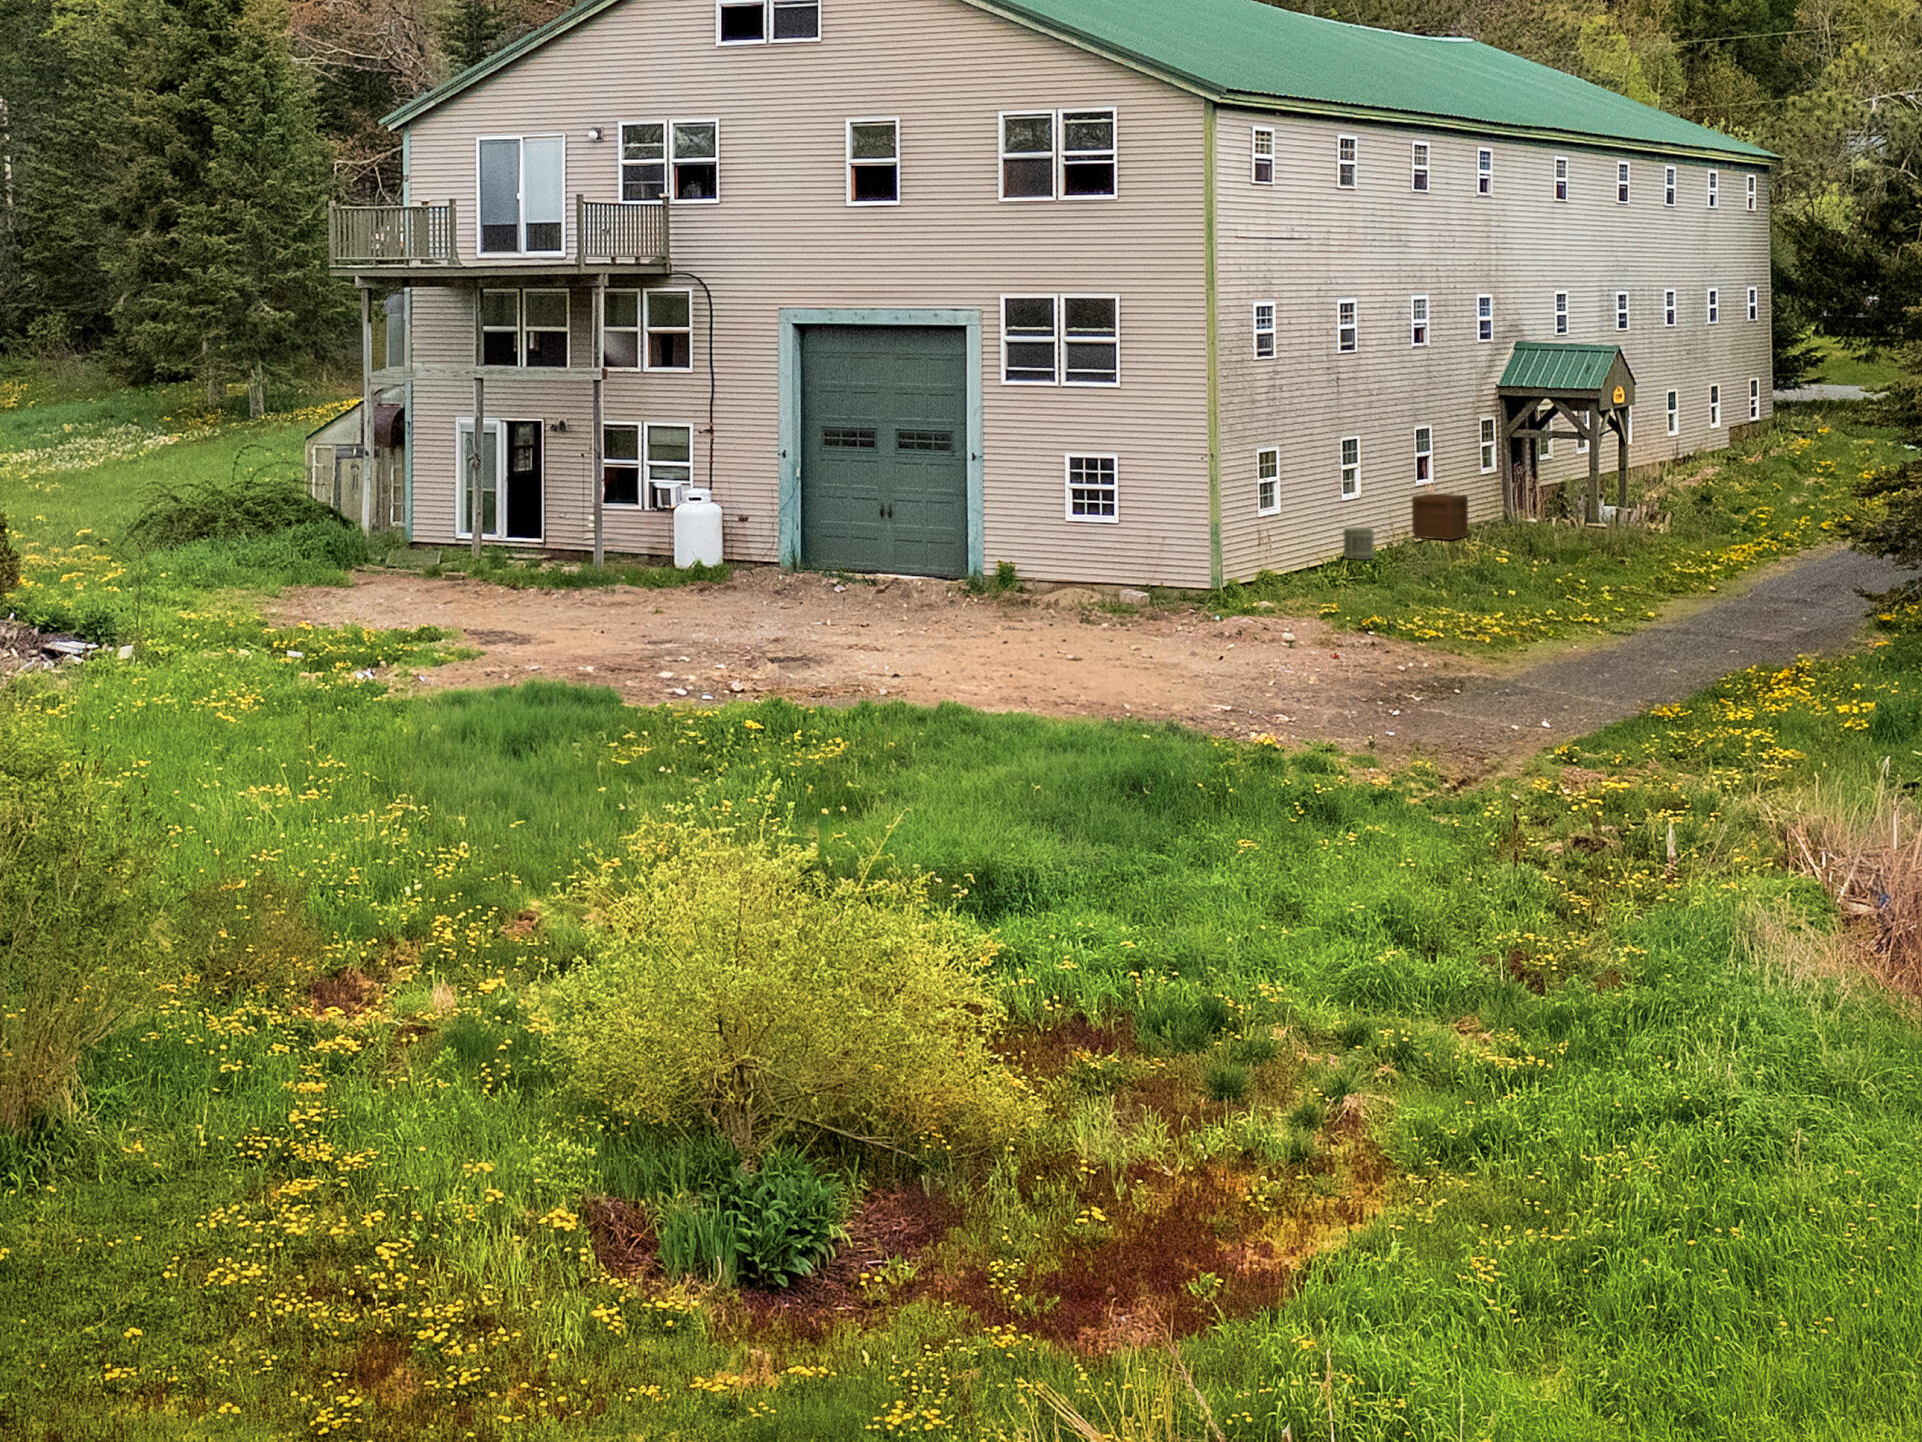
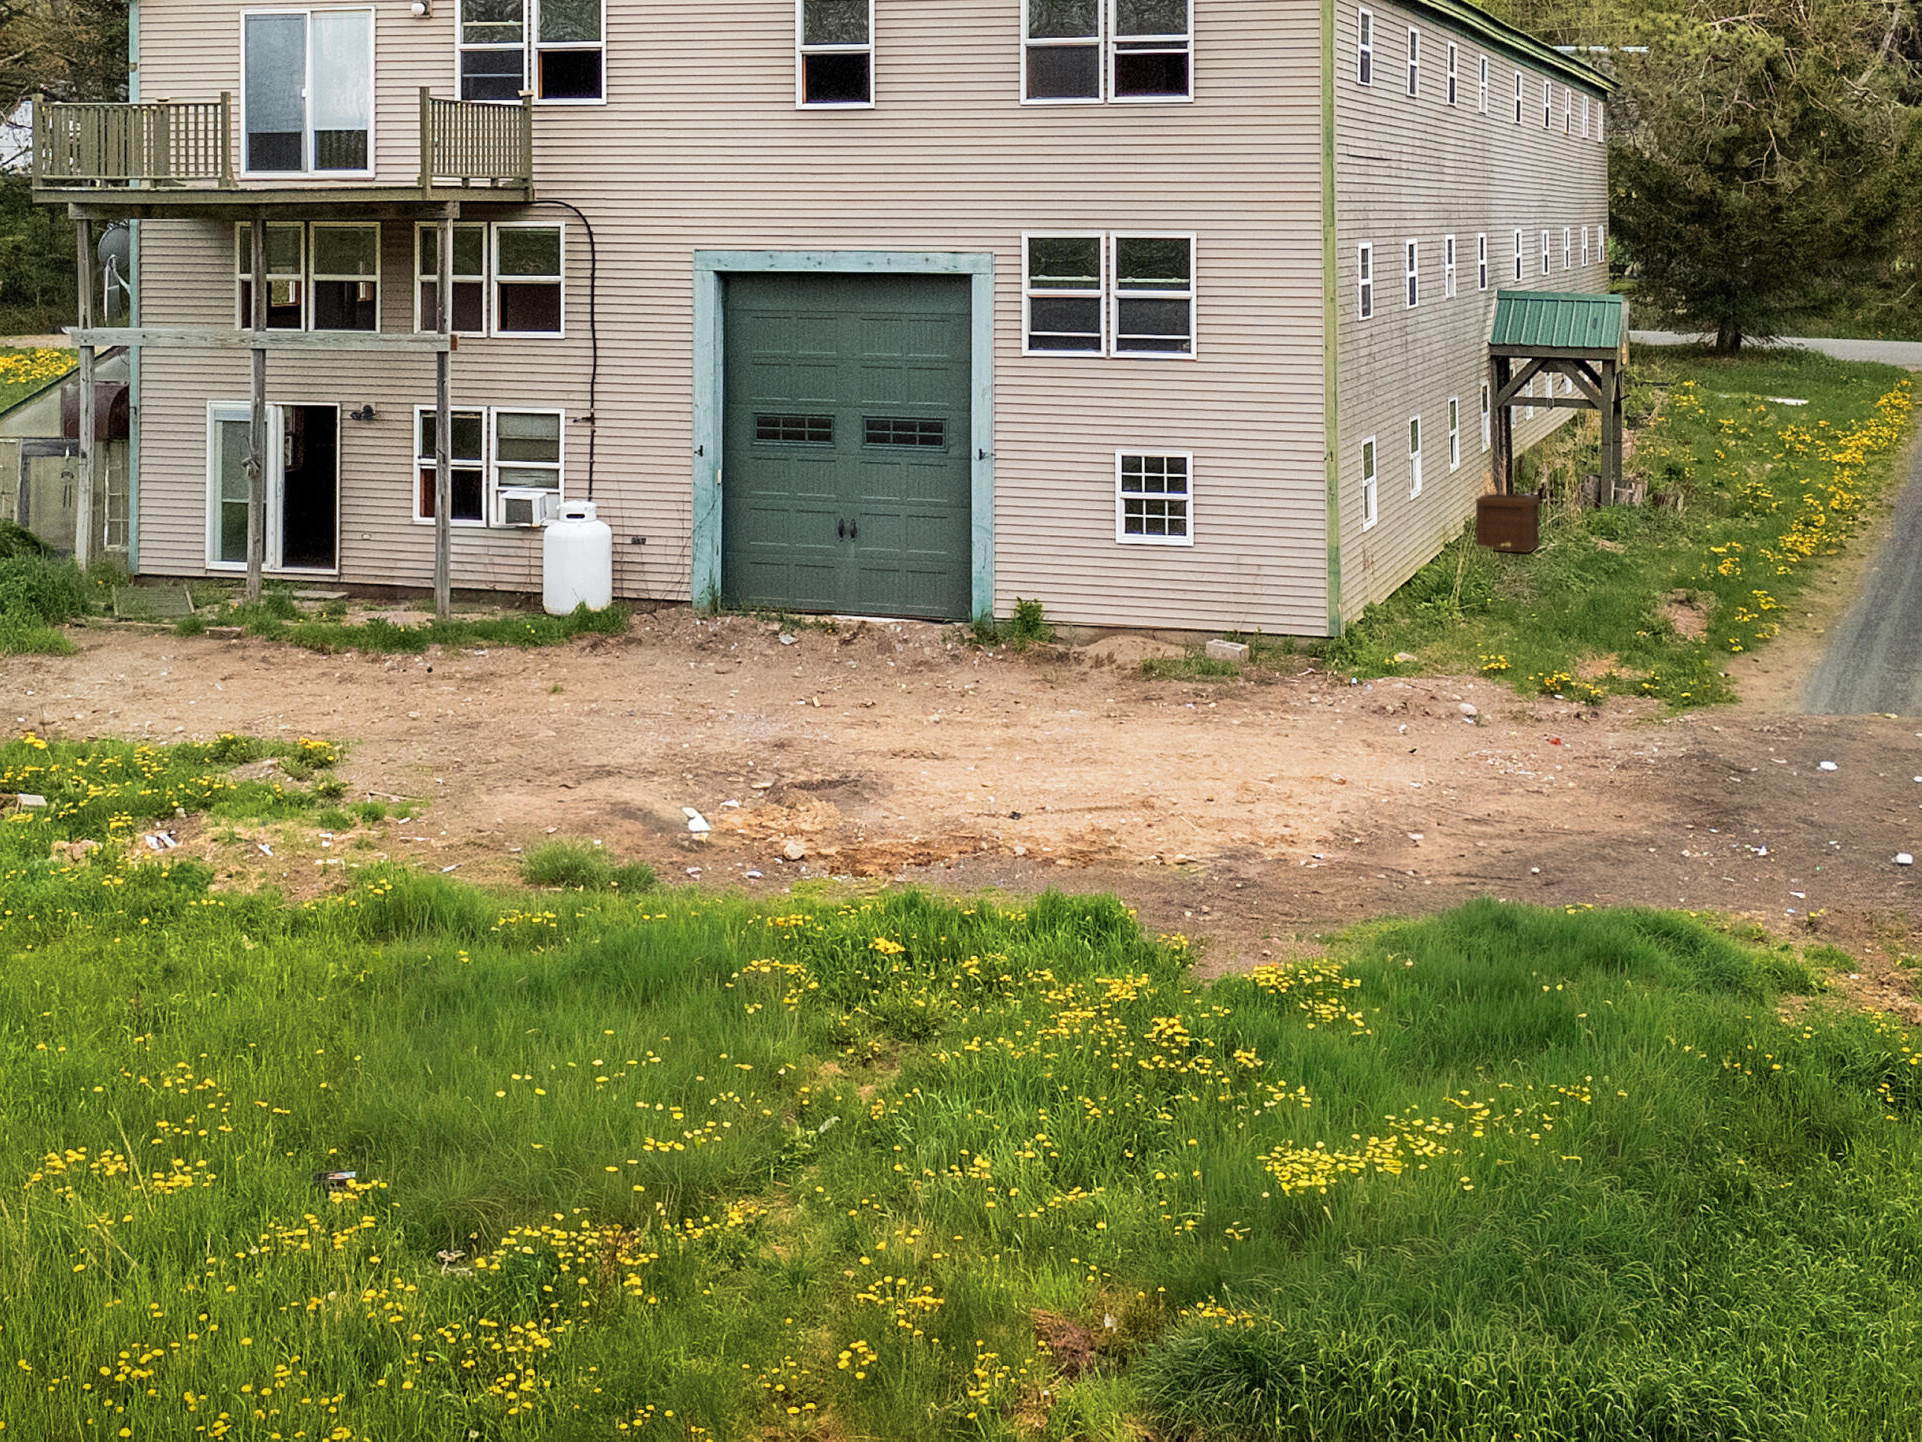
bucket: present [1343,527,1374,560] -> none [1428,541,1468,584]

